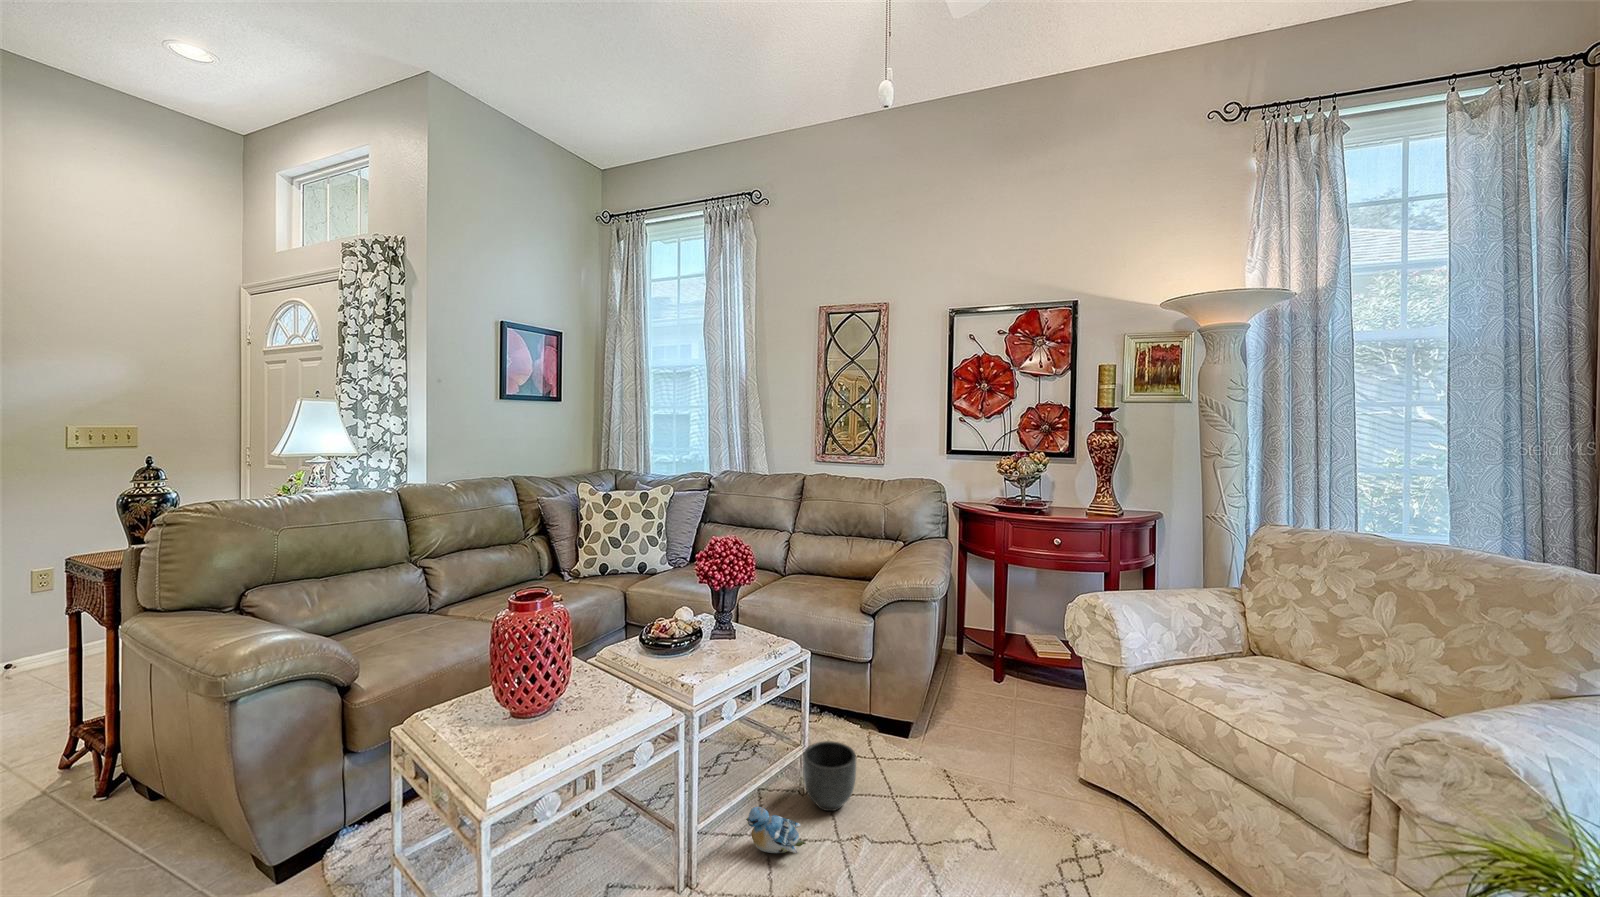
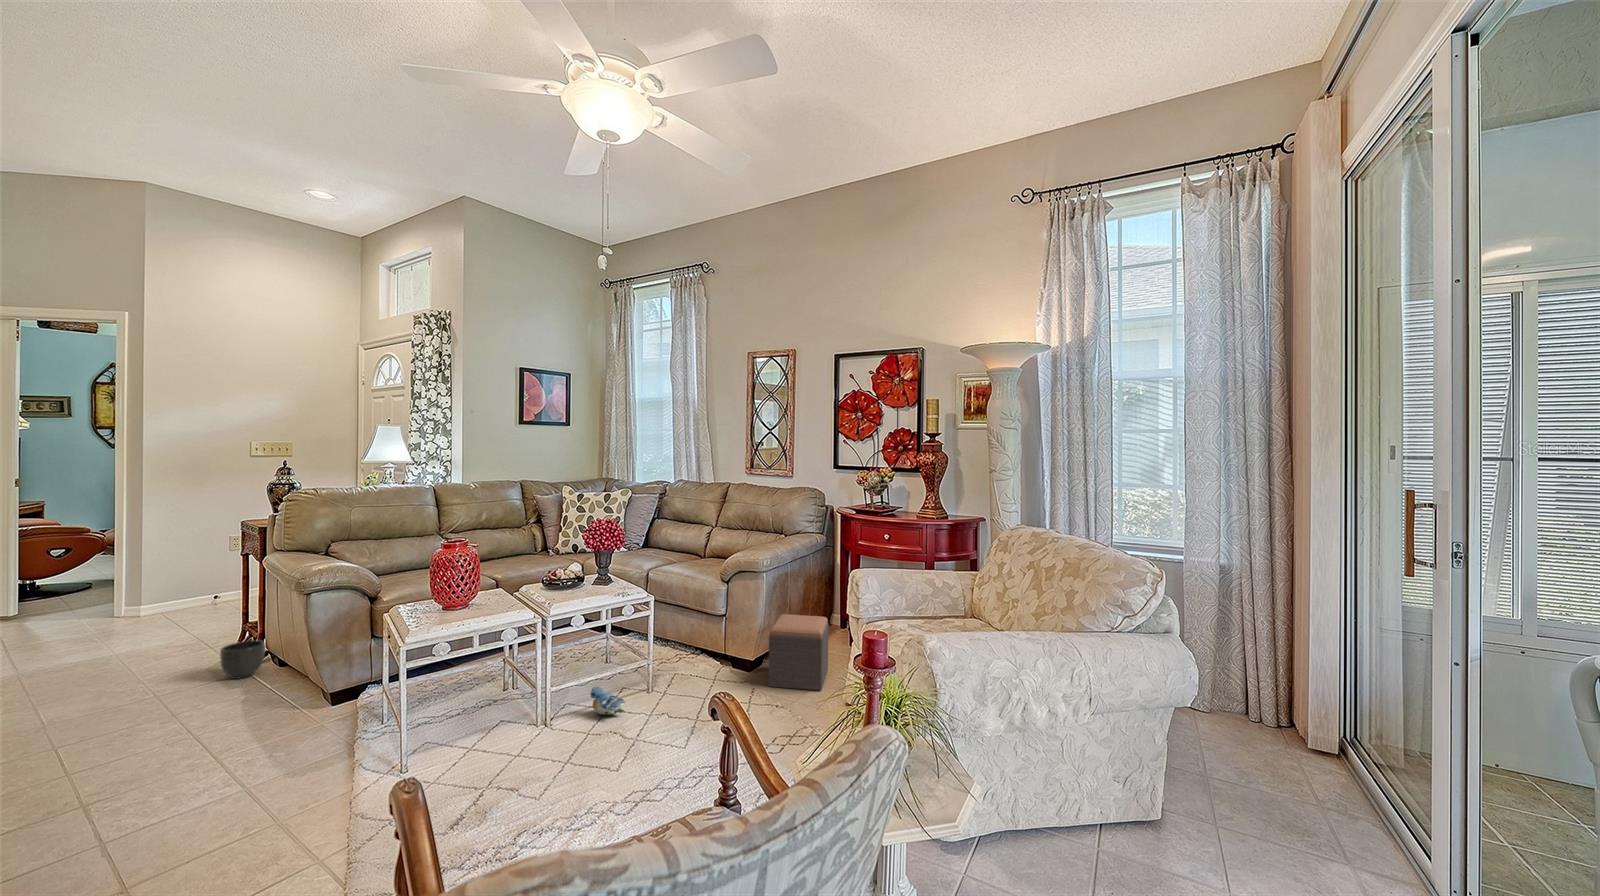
footstool: none [946,657,1041,767] -> present [769,614,829,691]
planter: present [803,741,856,811] -> present [220,640,265,679]

